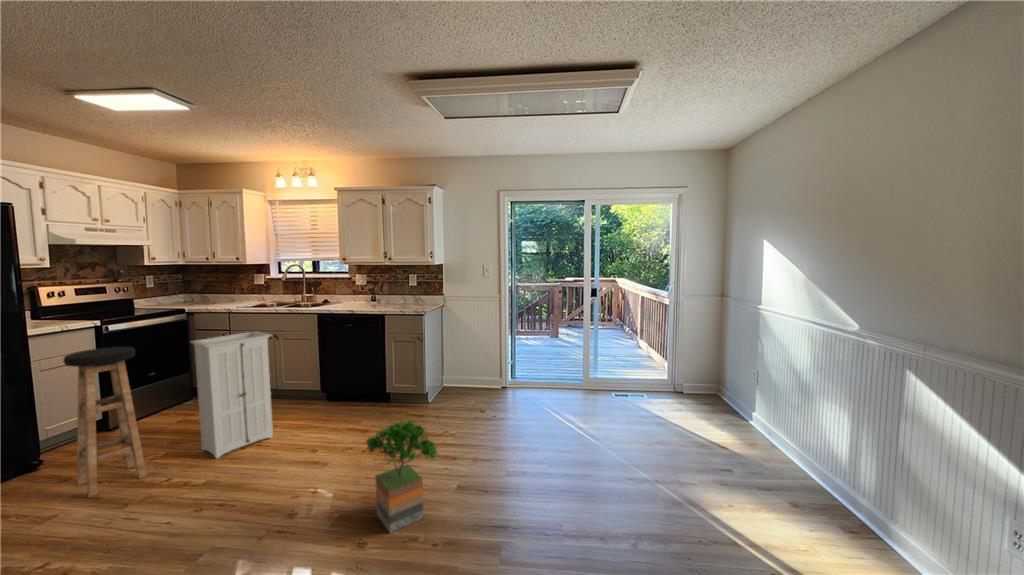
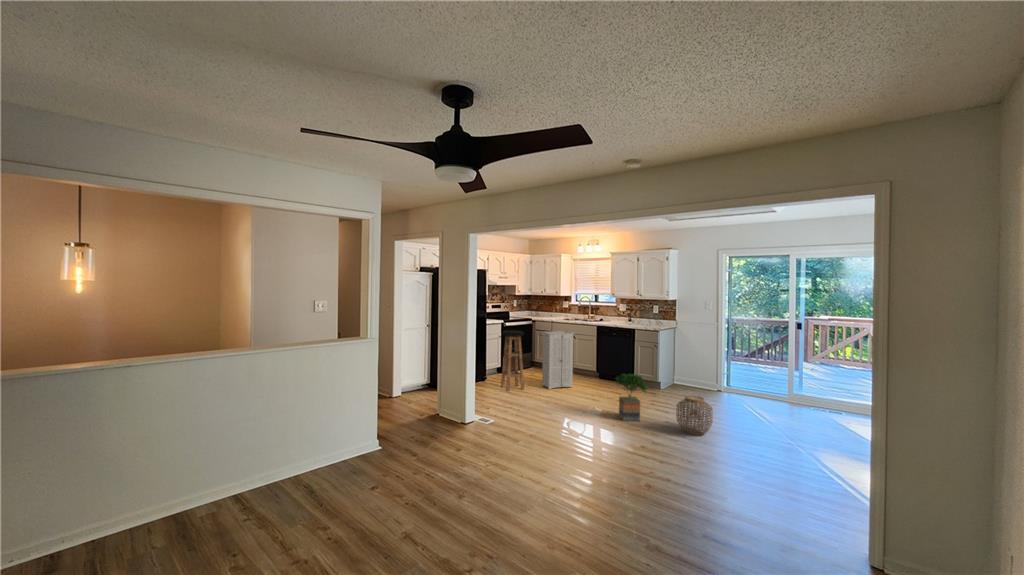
woven basket: none [500,449,566,534] -> present [676,396,713,436]

